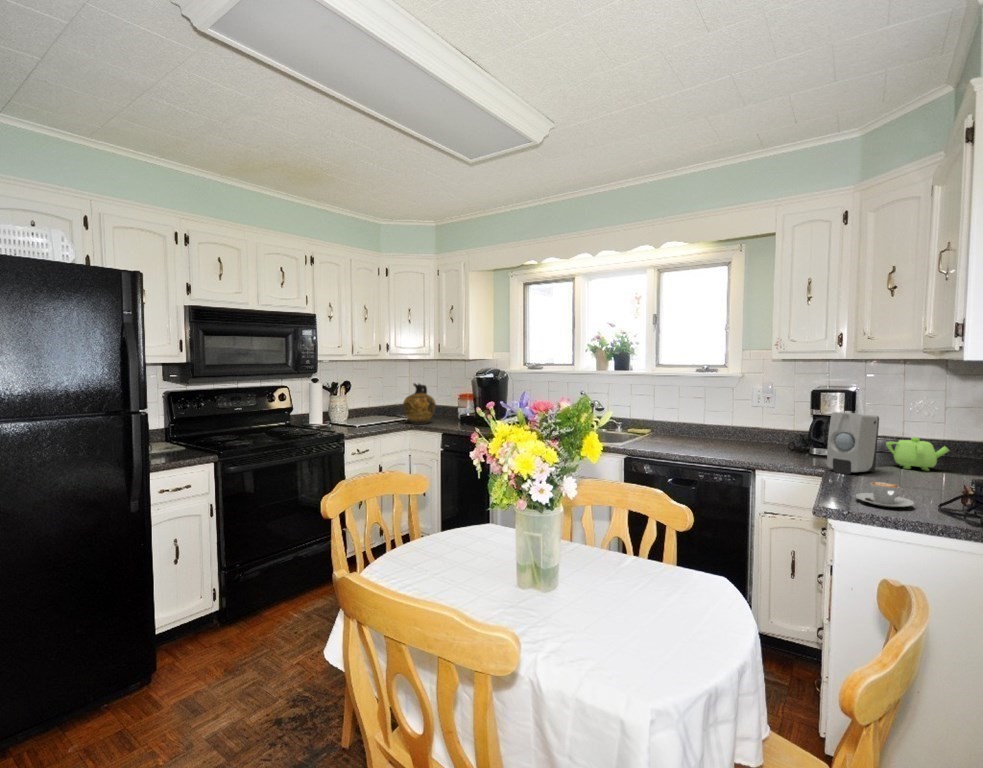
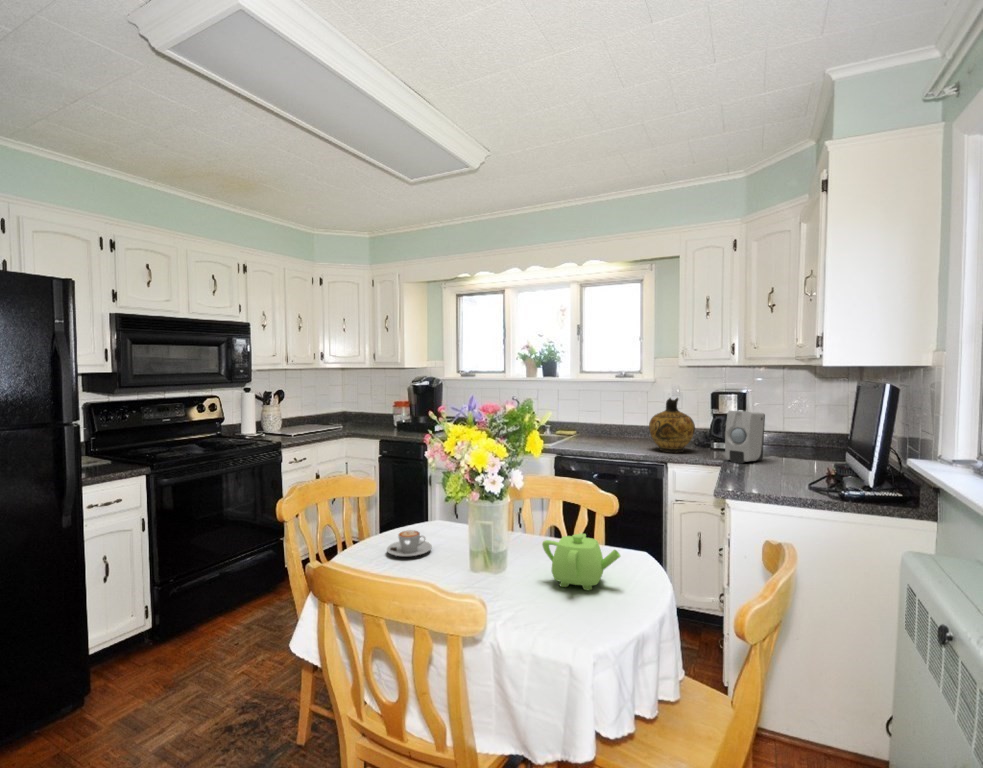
ceramic jug: present [403,383,436,424] -> present [649,398,695,452]
teapot: present [886,437,949,471] -> present [542,533,620,590]
coffee cup: present [856,482,914,507] -> present [387,530,432,556]

